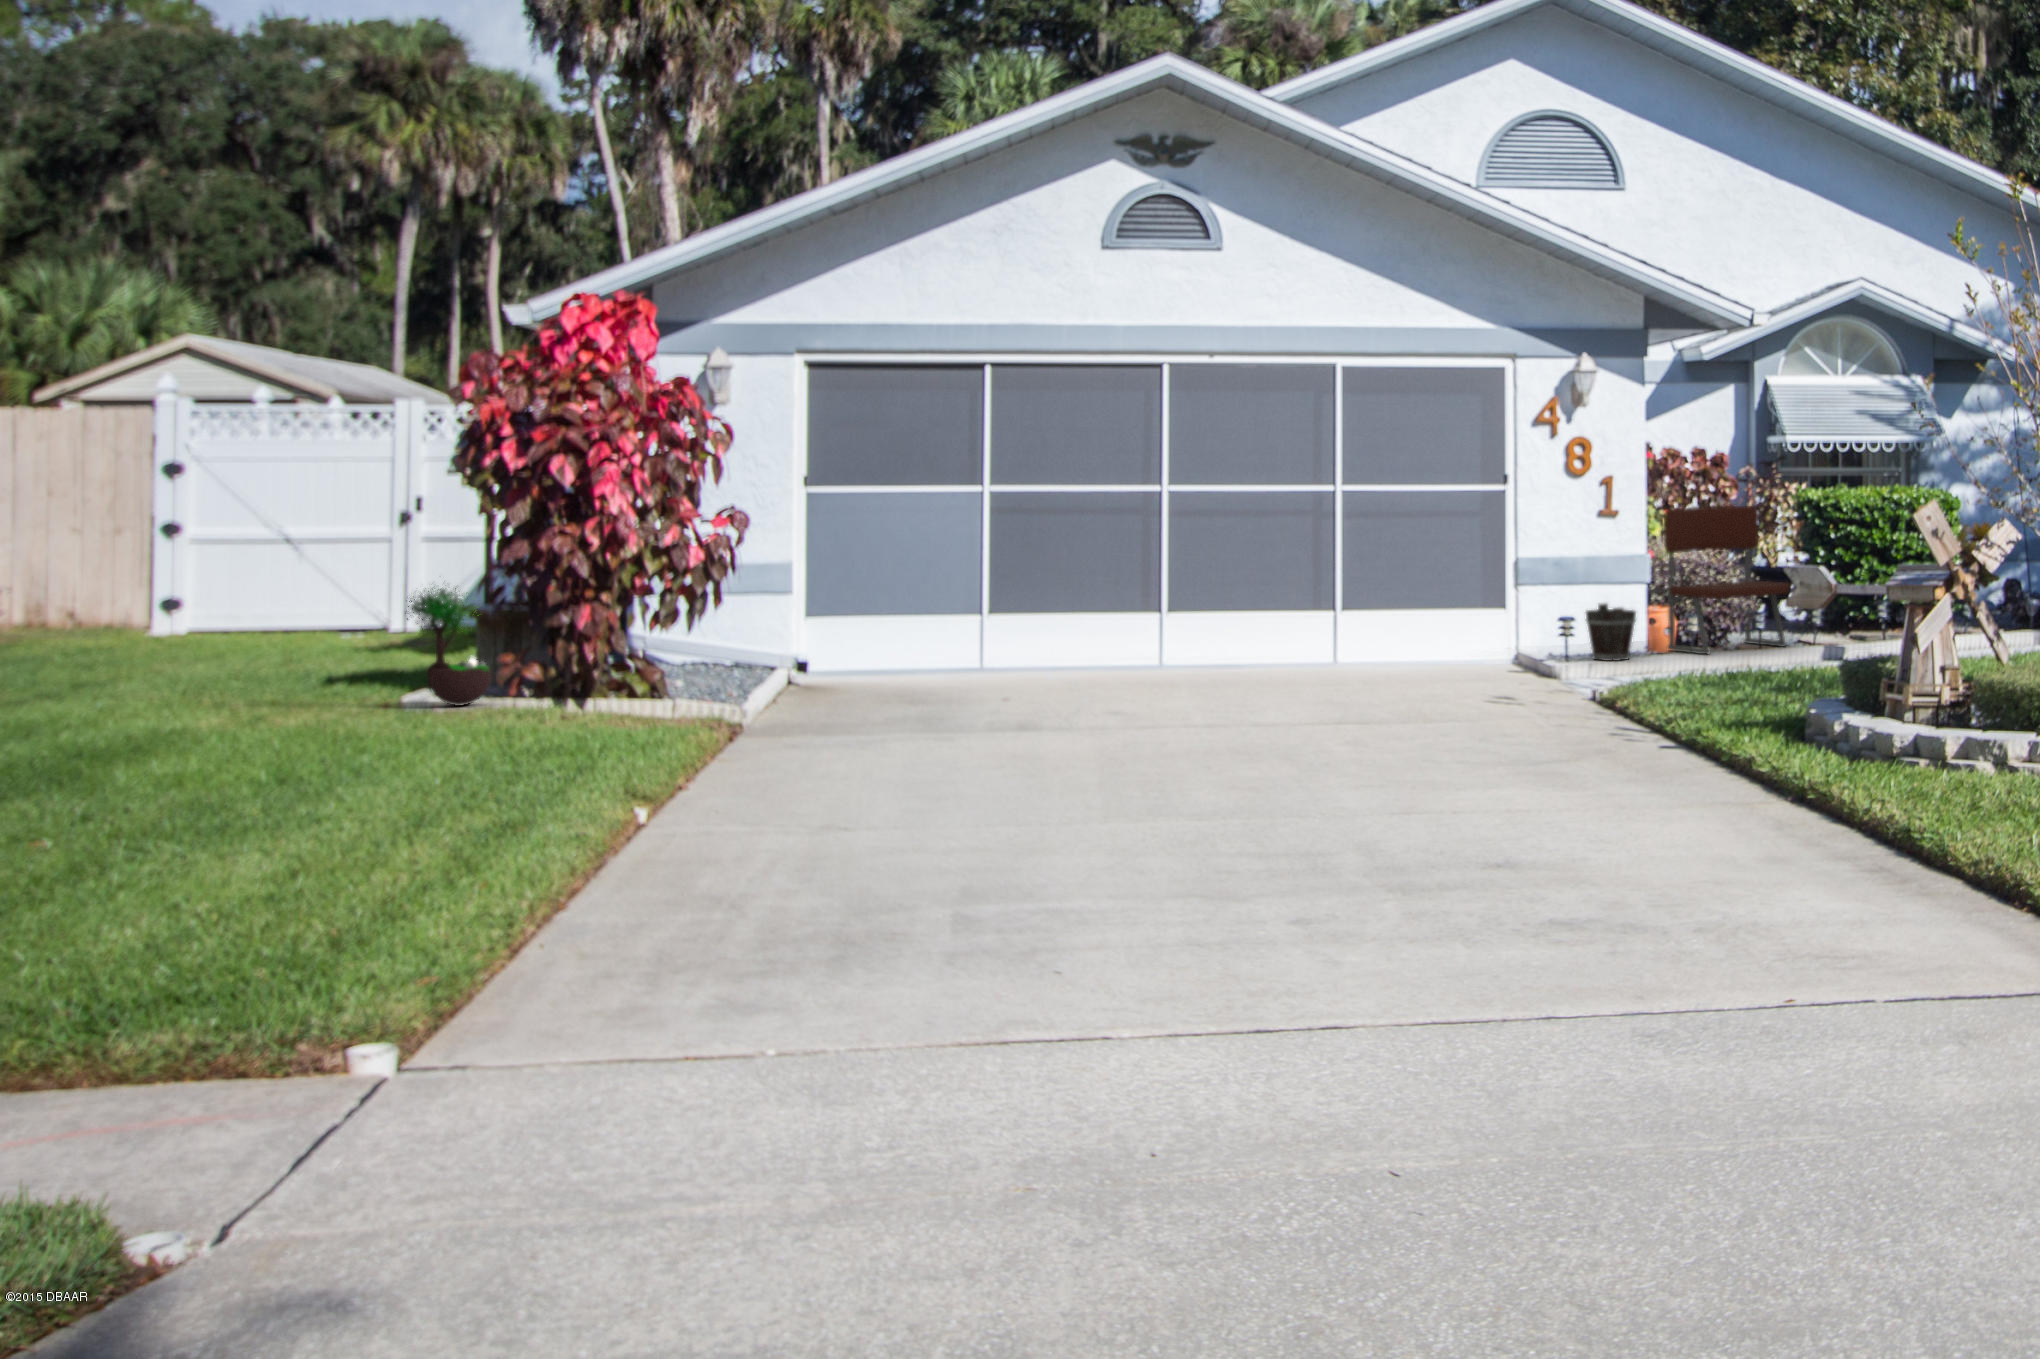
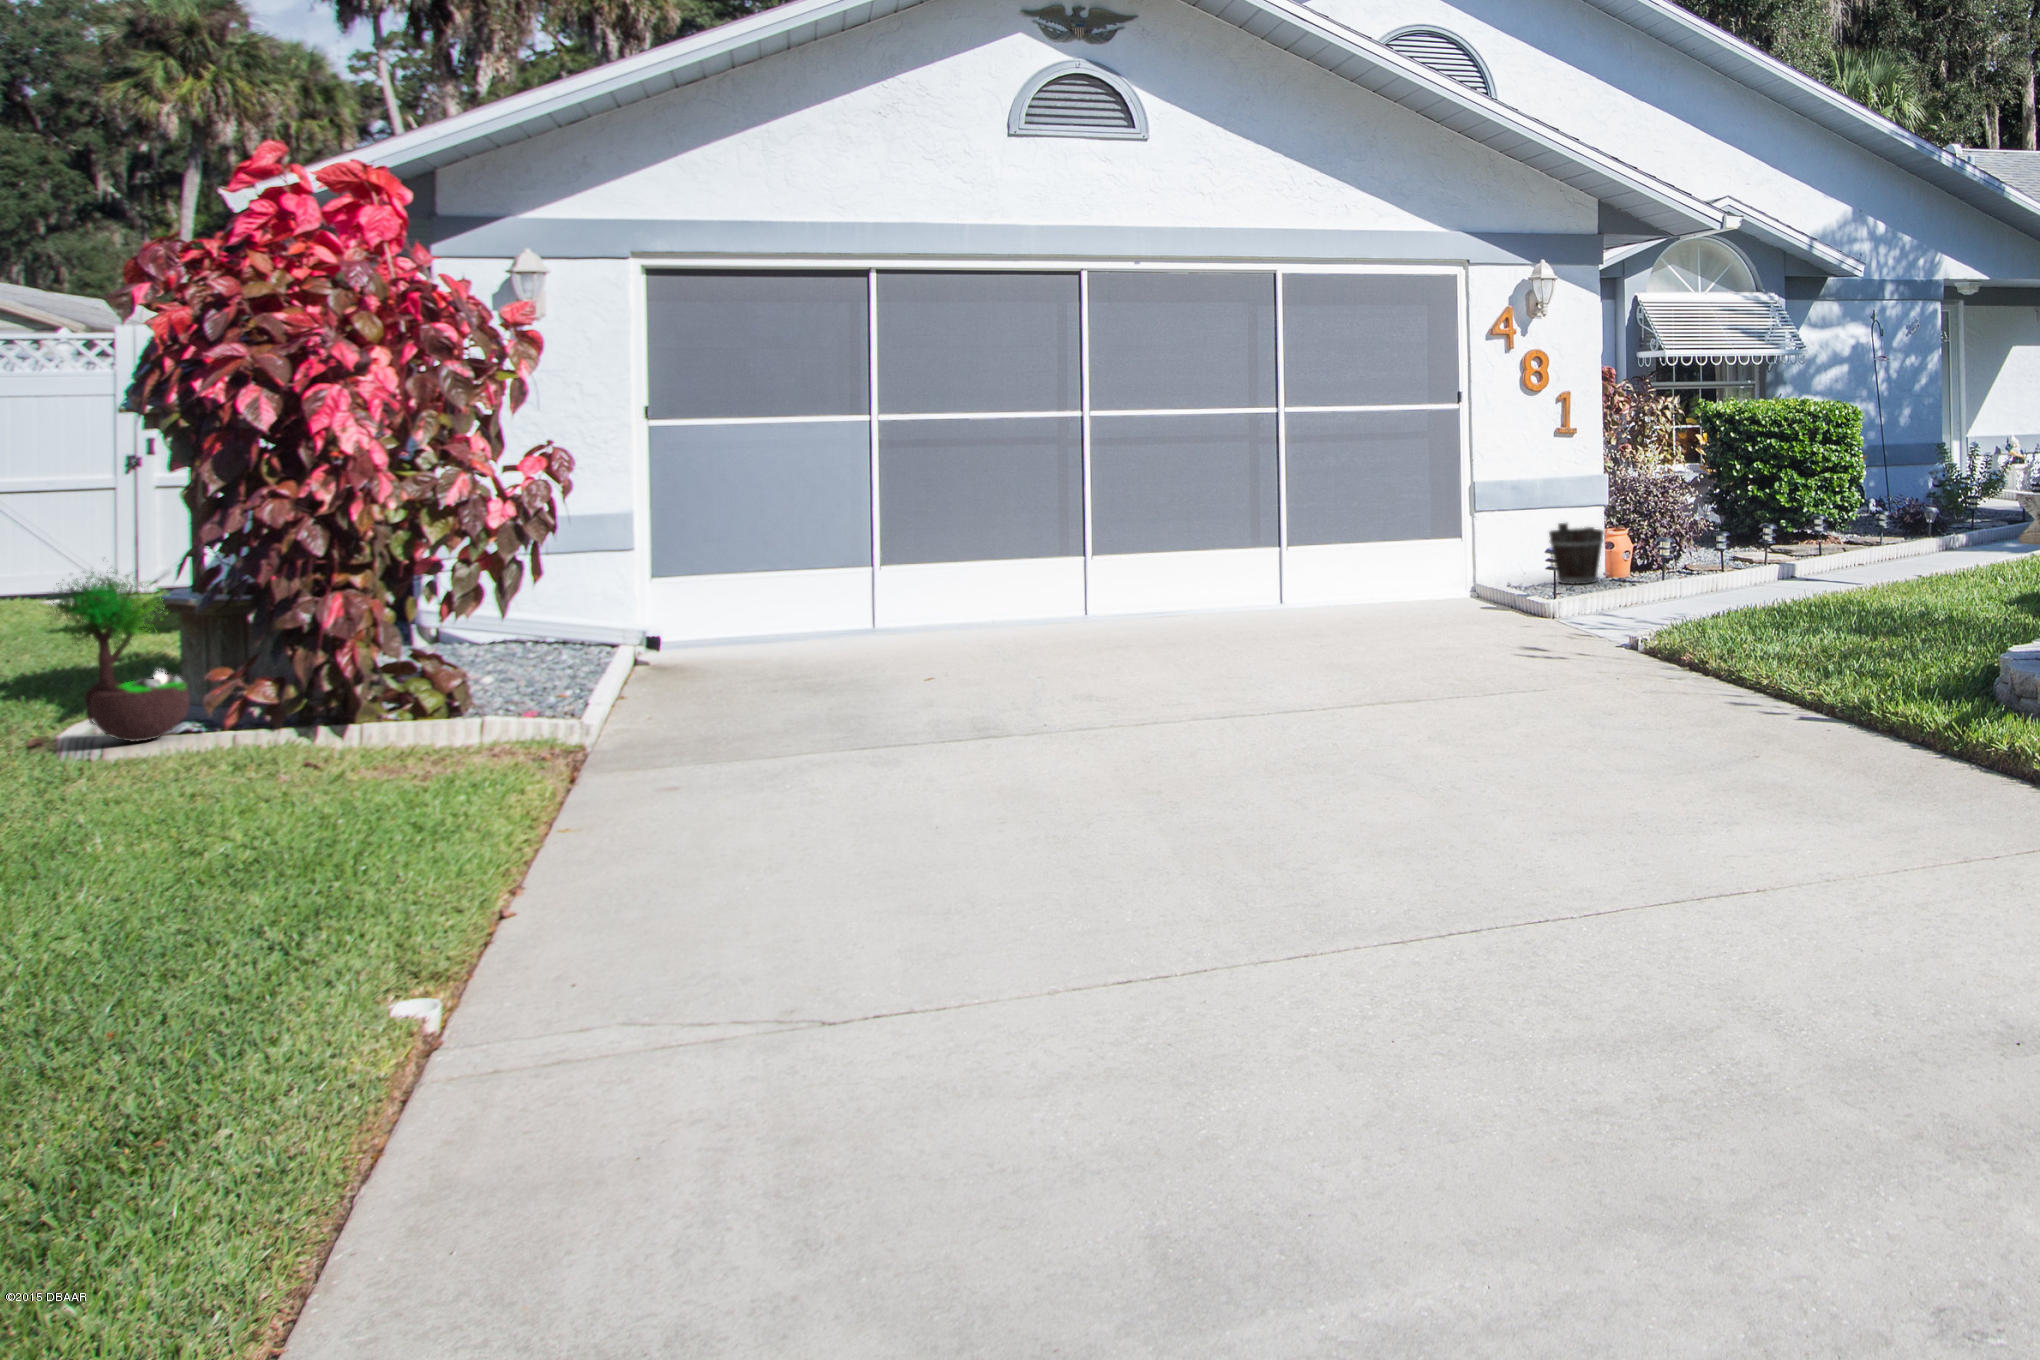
bench: present [1664,506,1790,654] -> none [1615,416,1750,572]

